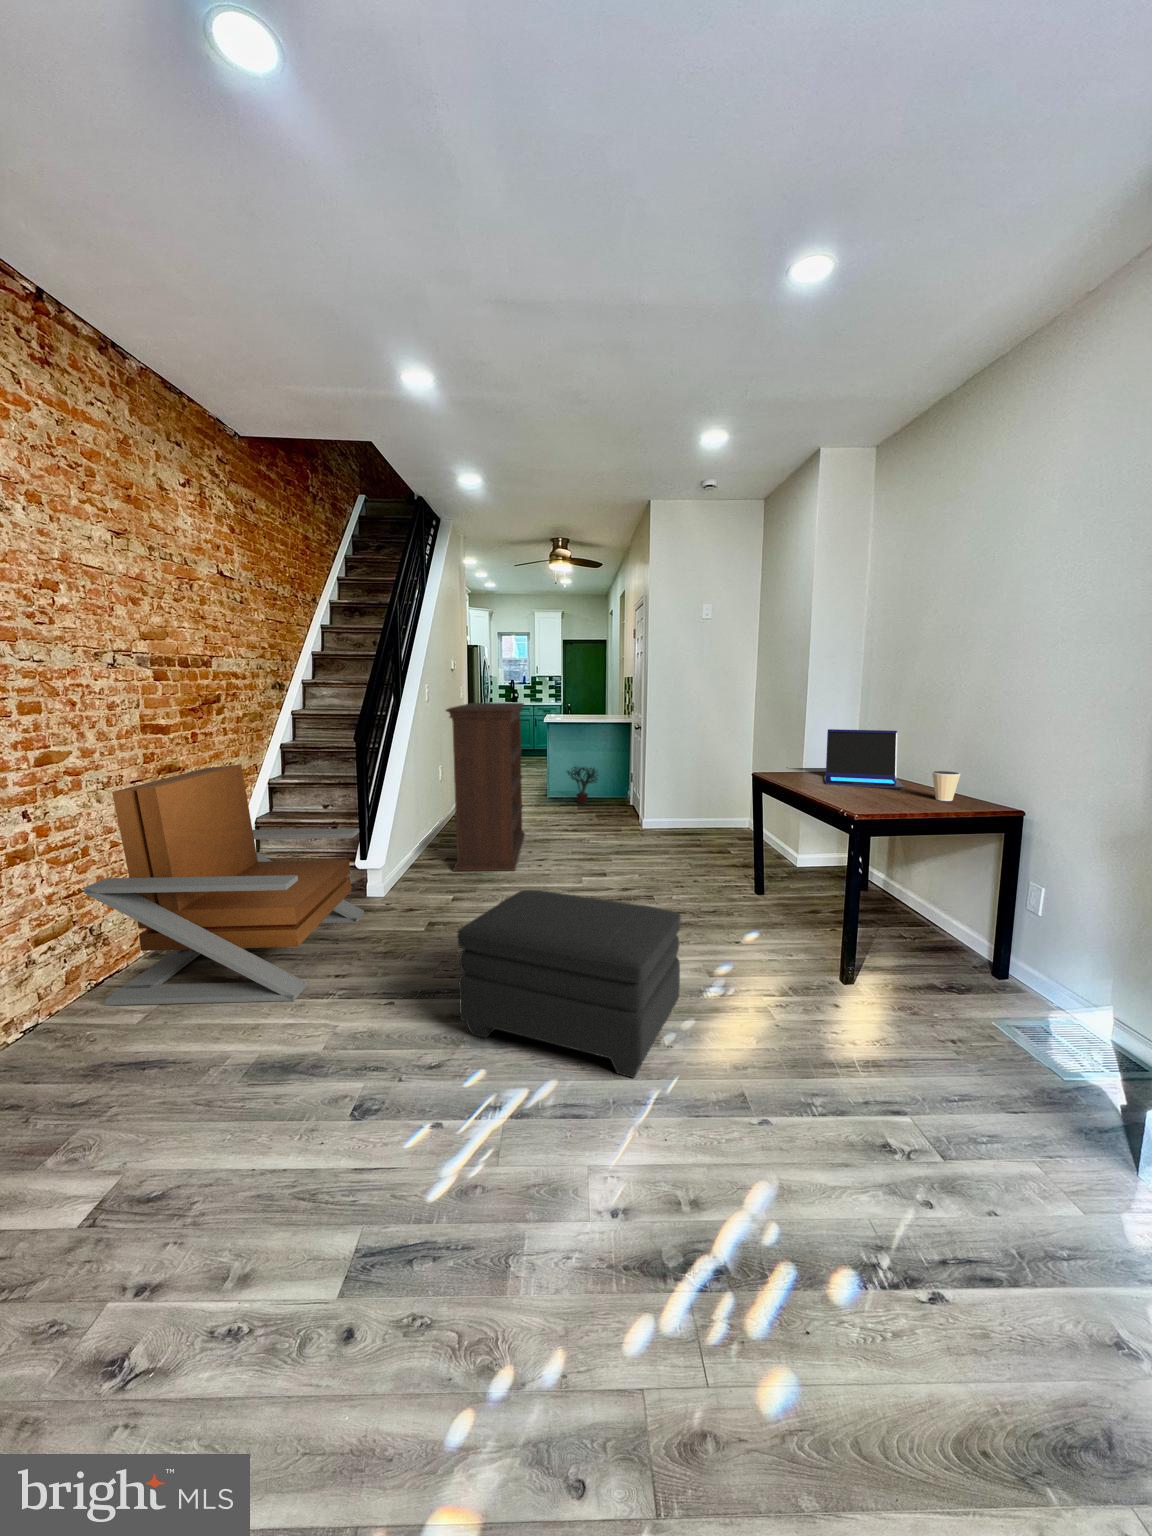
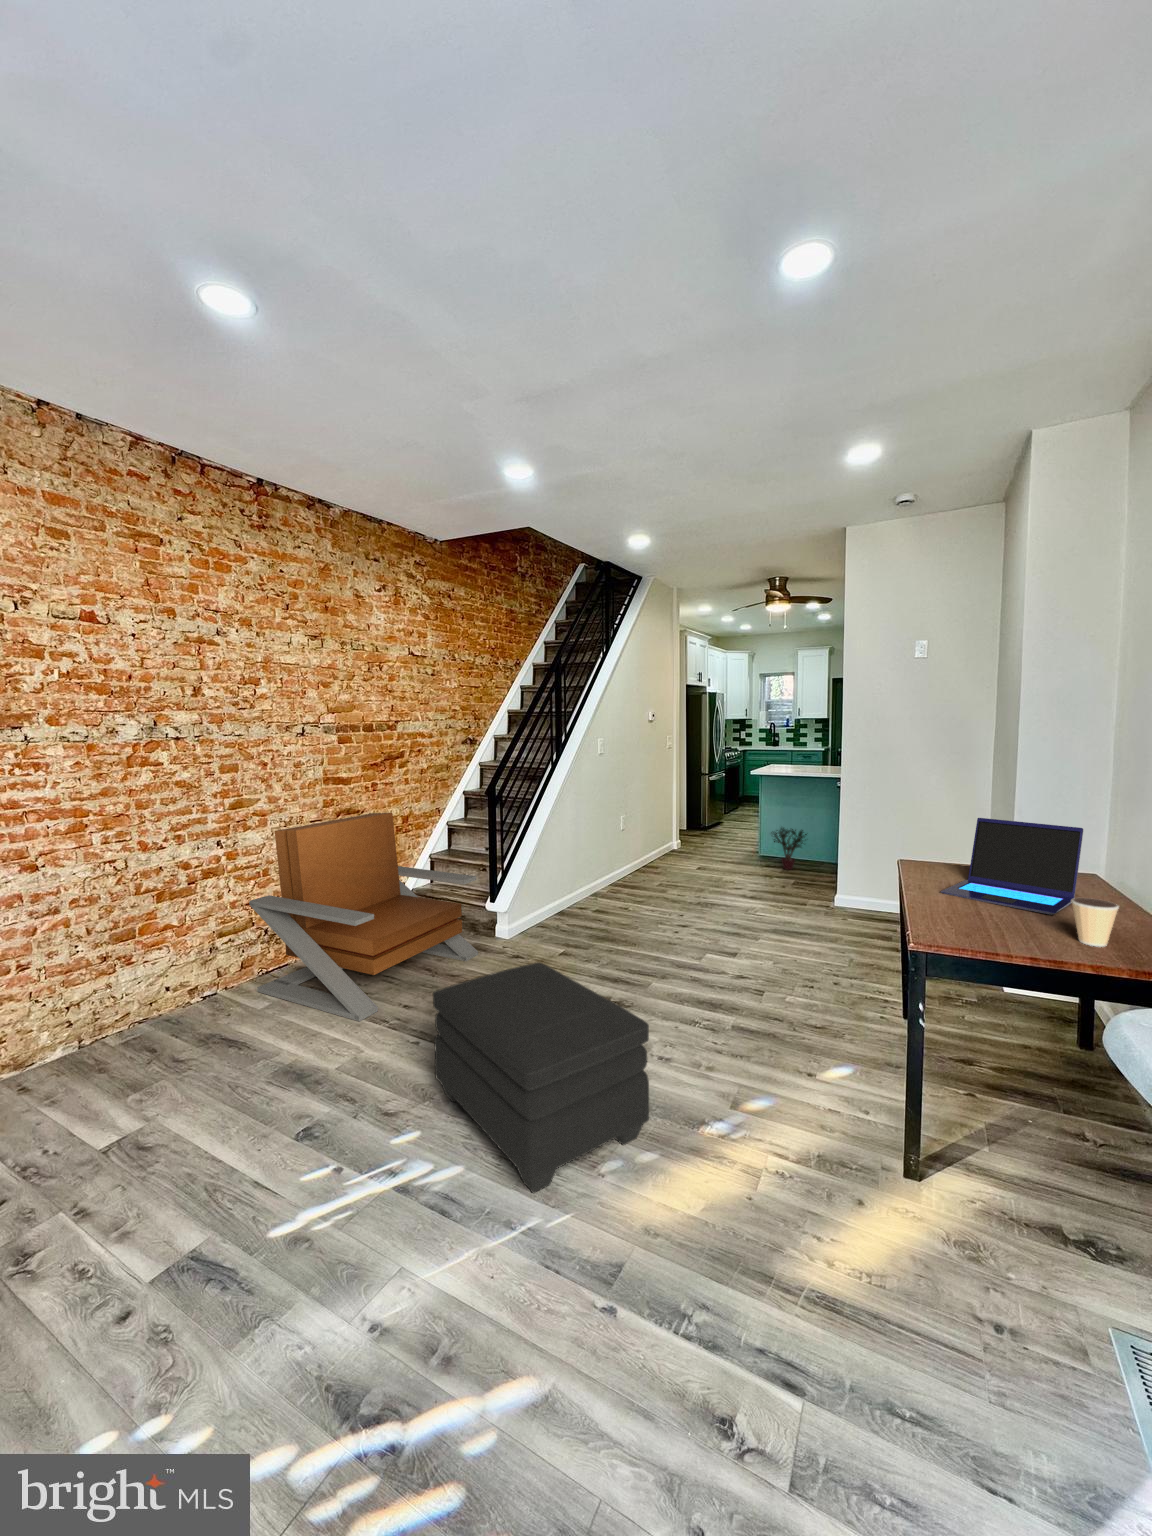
bookshelf: present [446,703,525,871] -> none [582,759,694,936]

